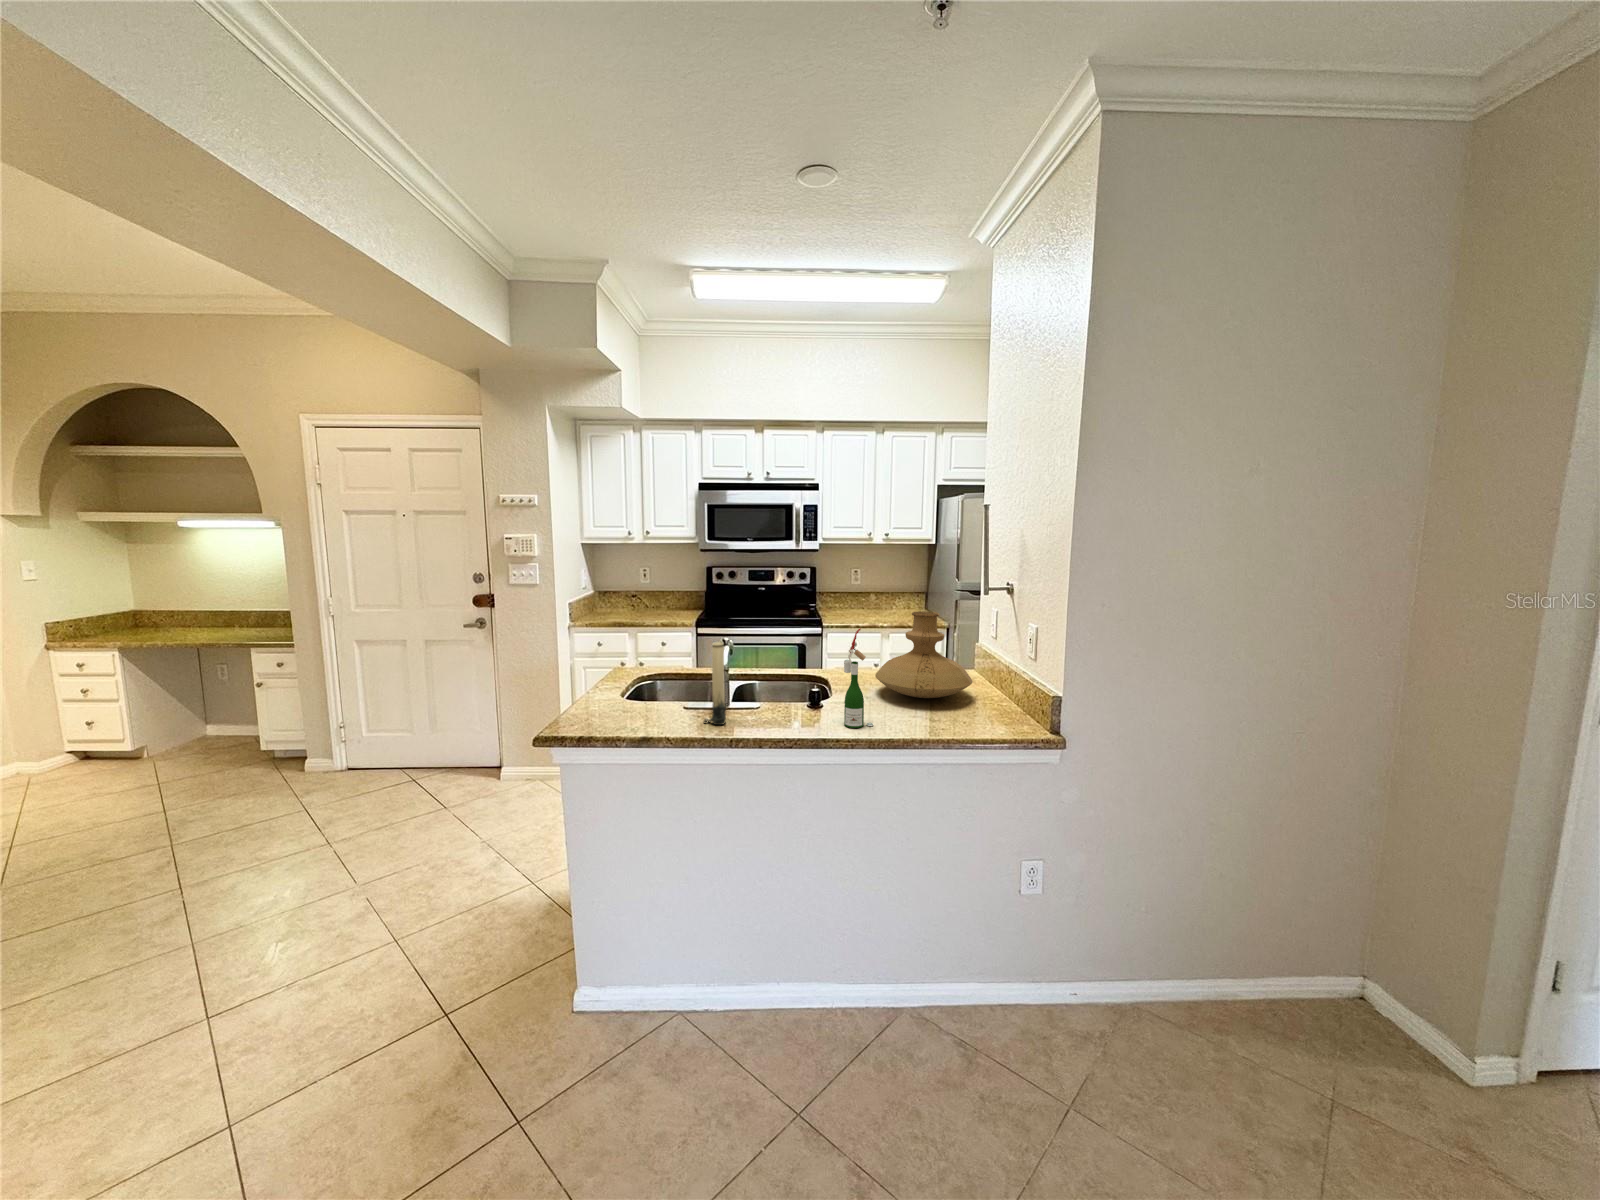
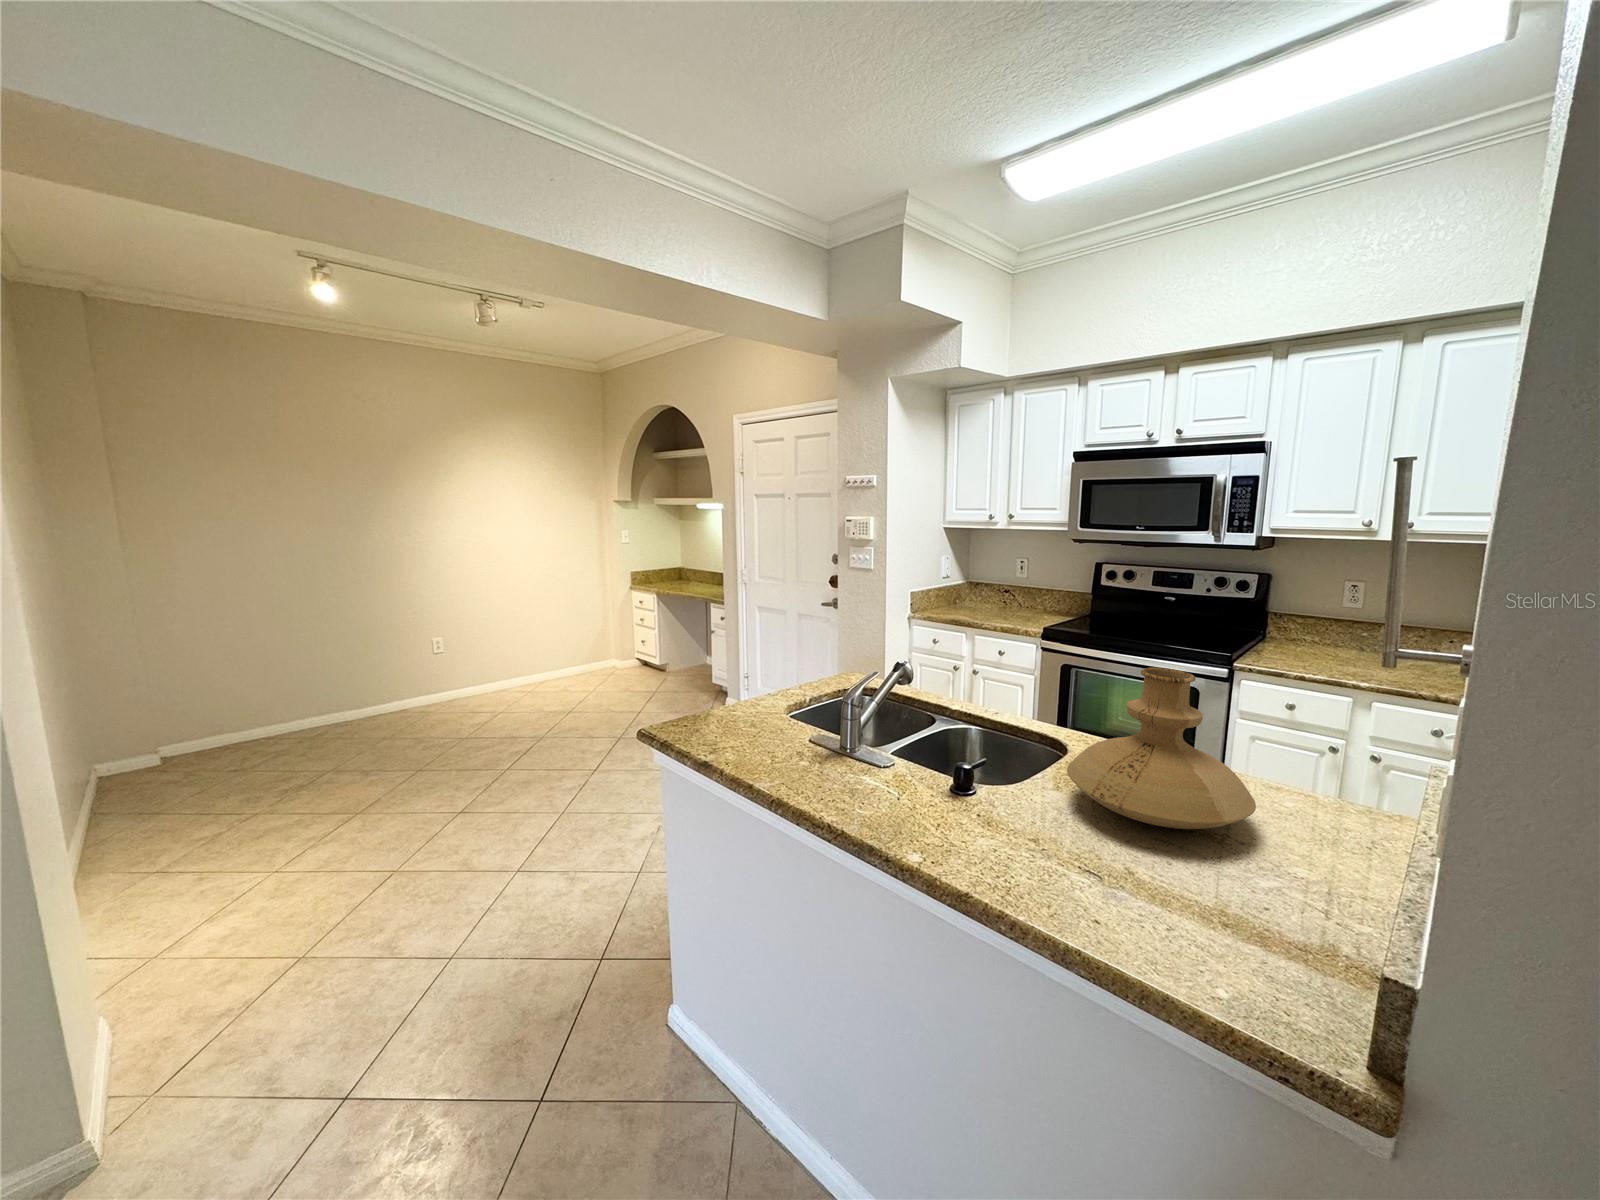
wine bottle: present [844,628,873,728] -> none [939,676,979,827]
candle: present [704,642,726,725] -> none [804,659,826,760]

